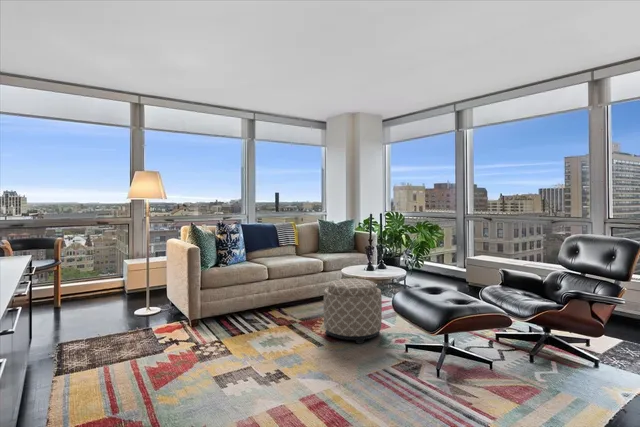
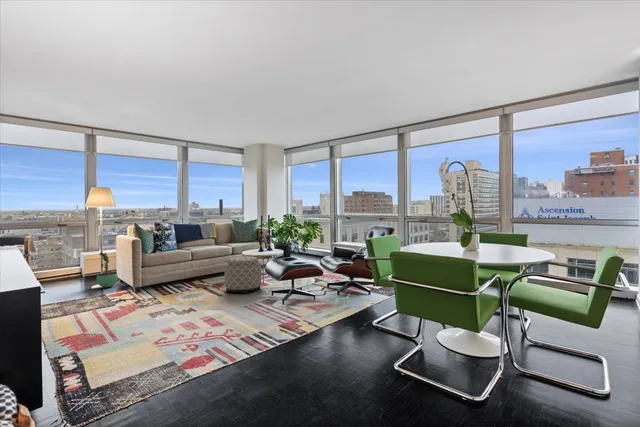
potted plant: none [140,264,168,314] -> present [97,252,118,287]

